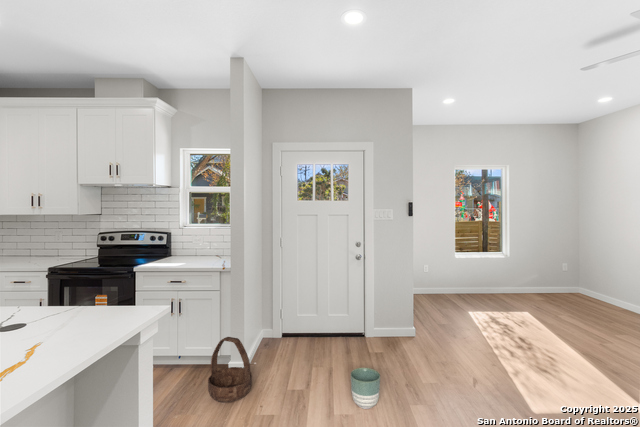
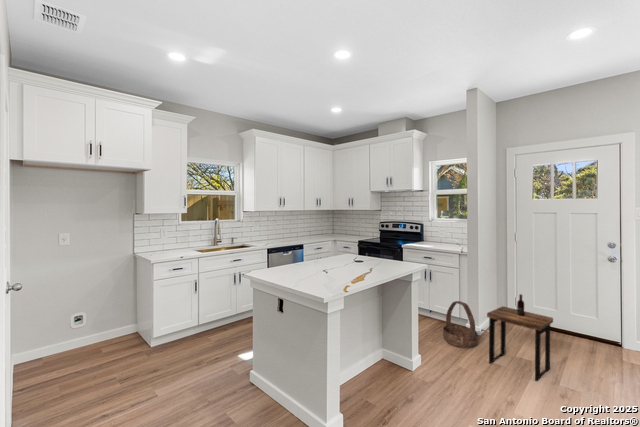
side table: none [268,315,331,417] -> present [487,294,553,381]
planter: present [351,368,380,409] -> none [570,355,607,393]

